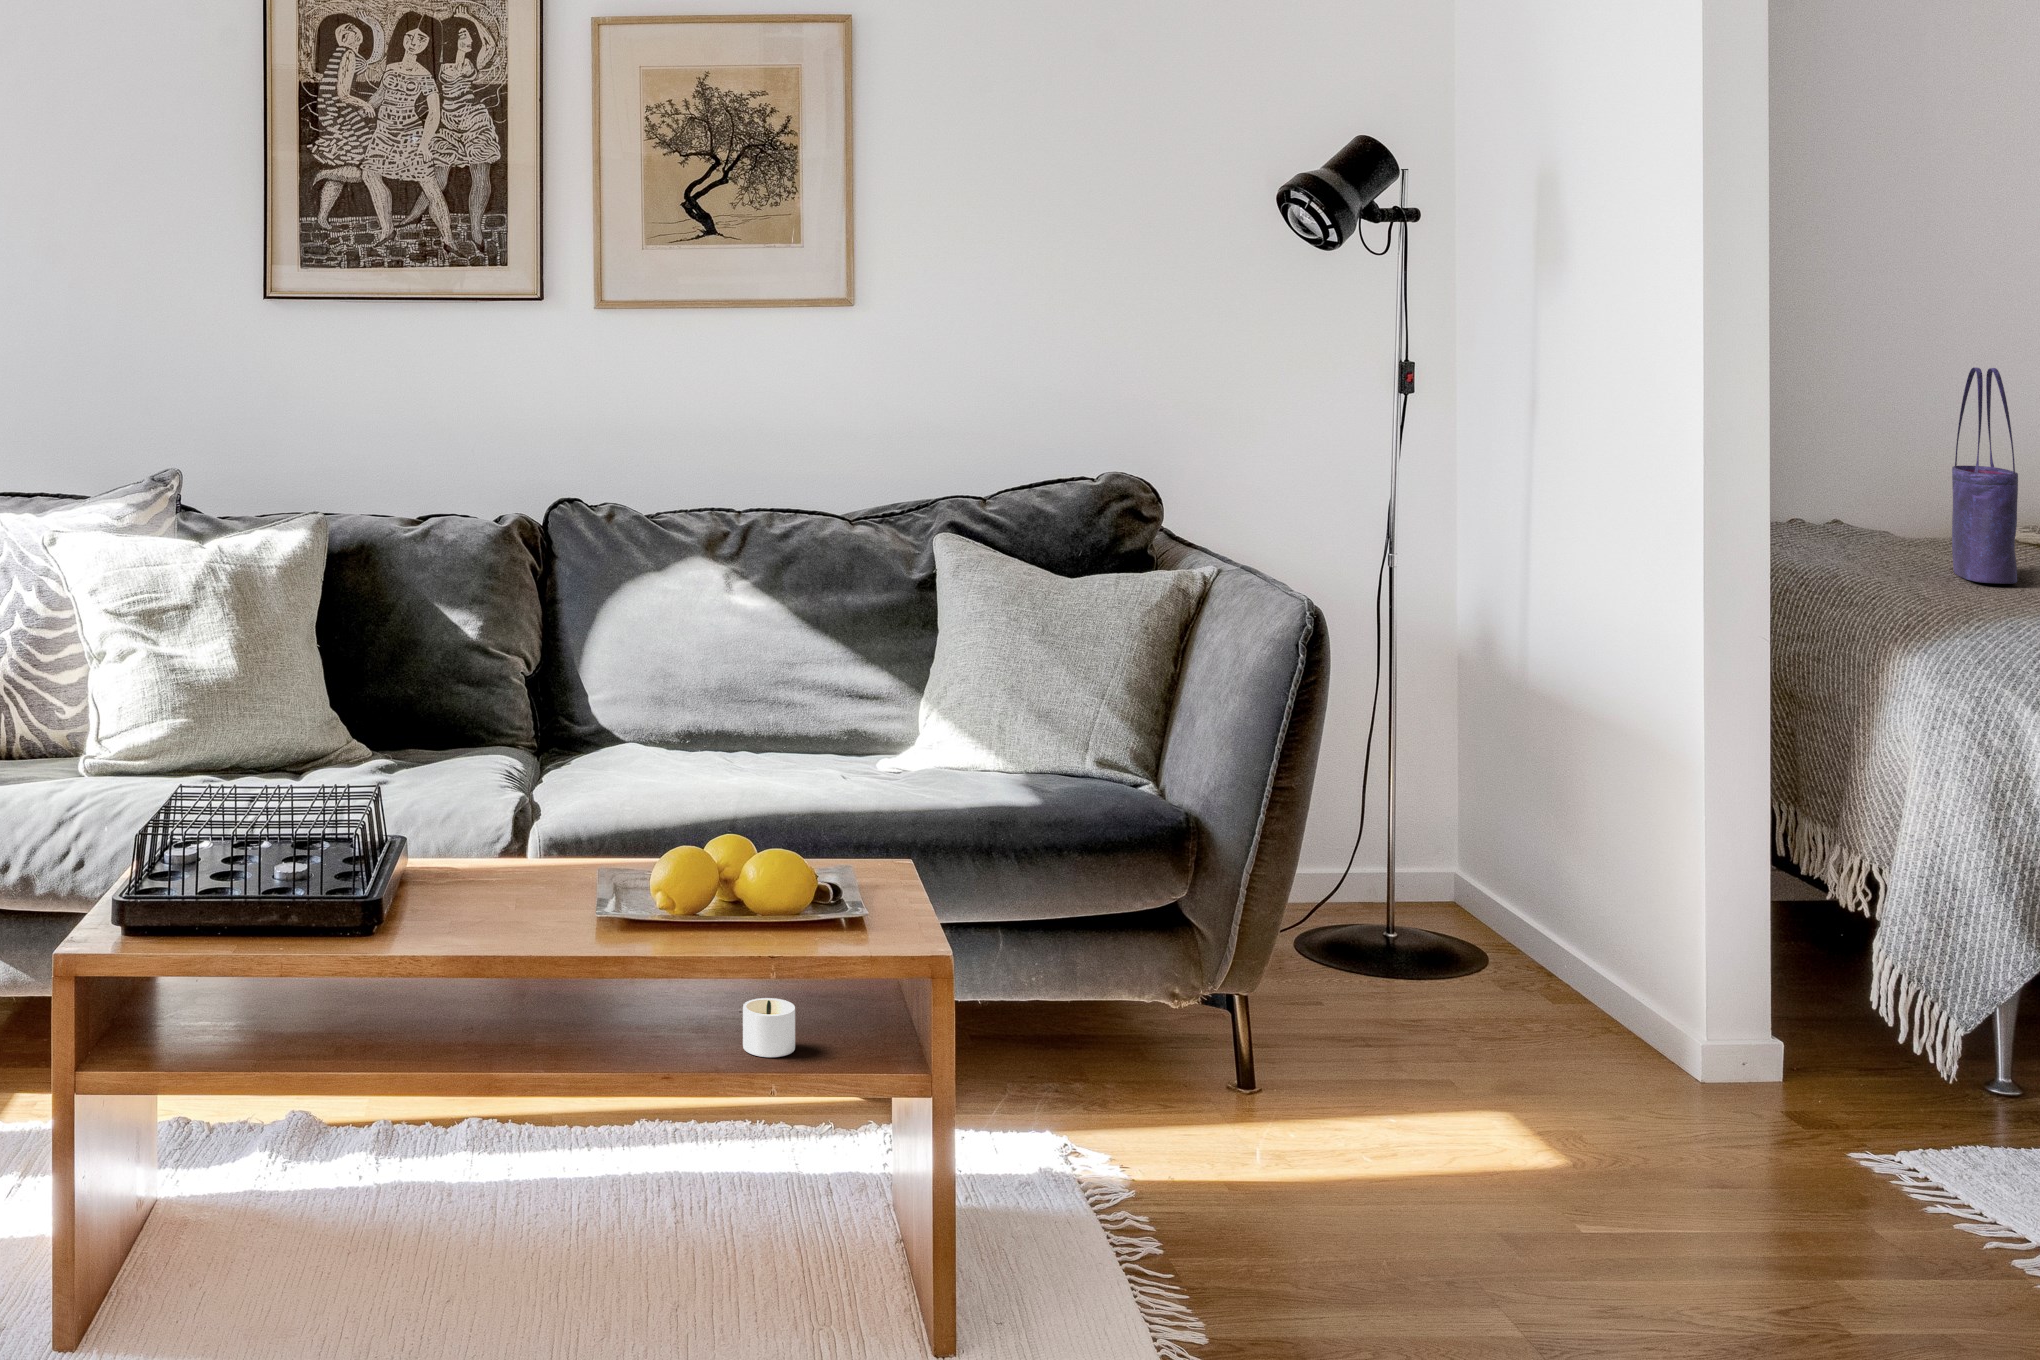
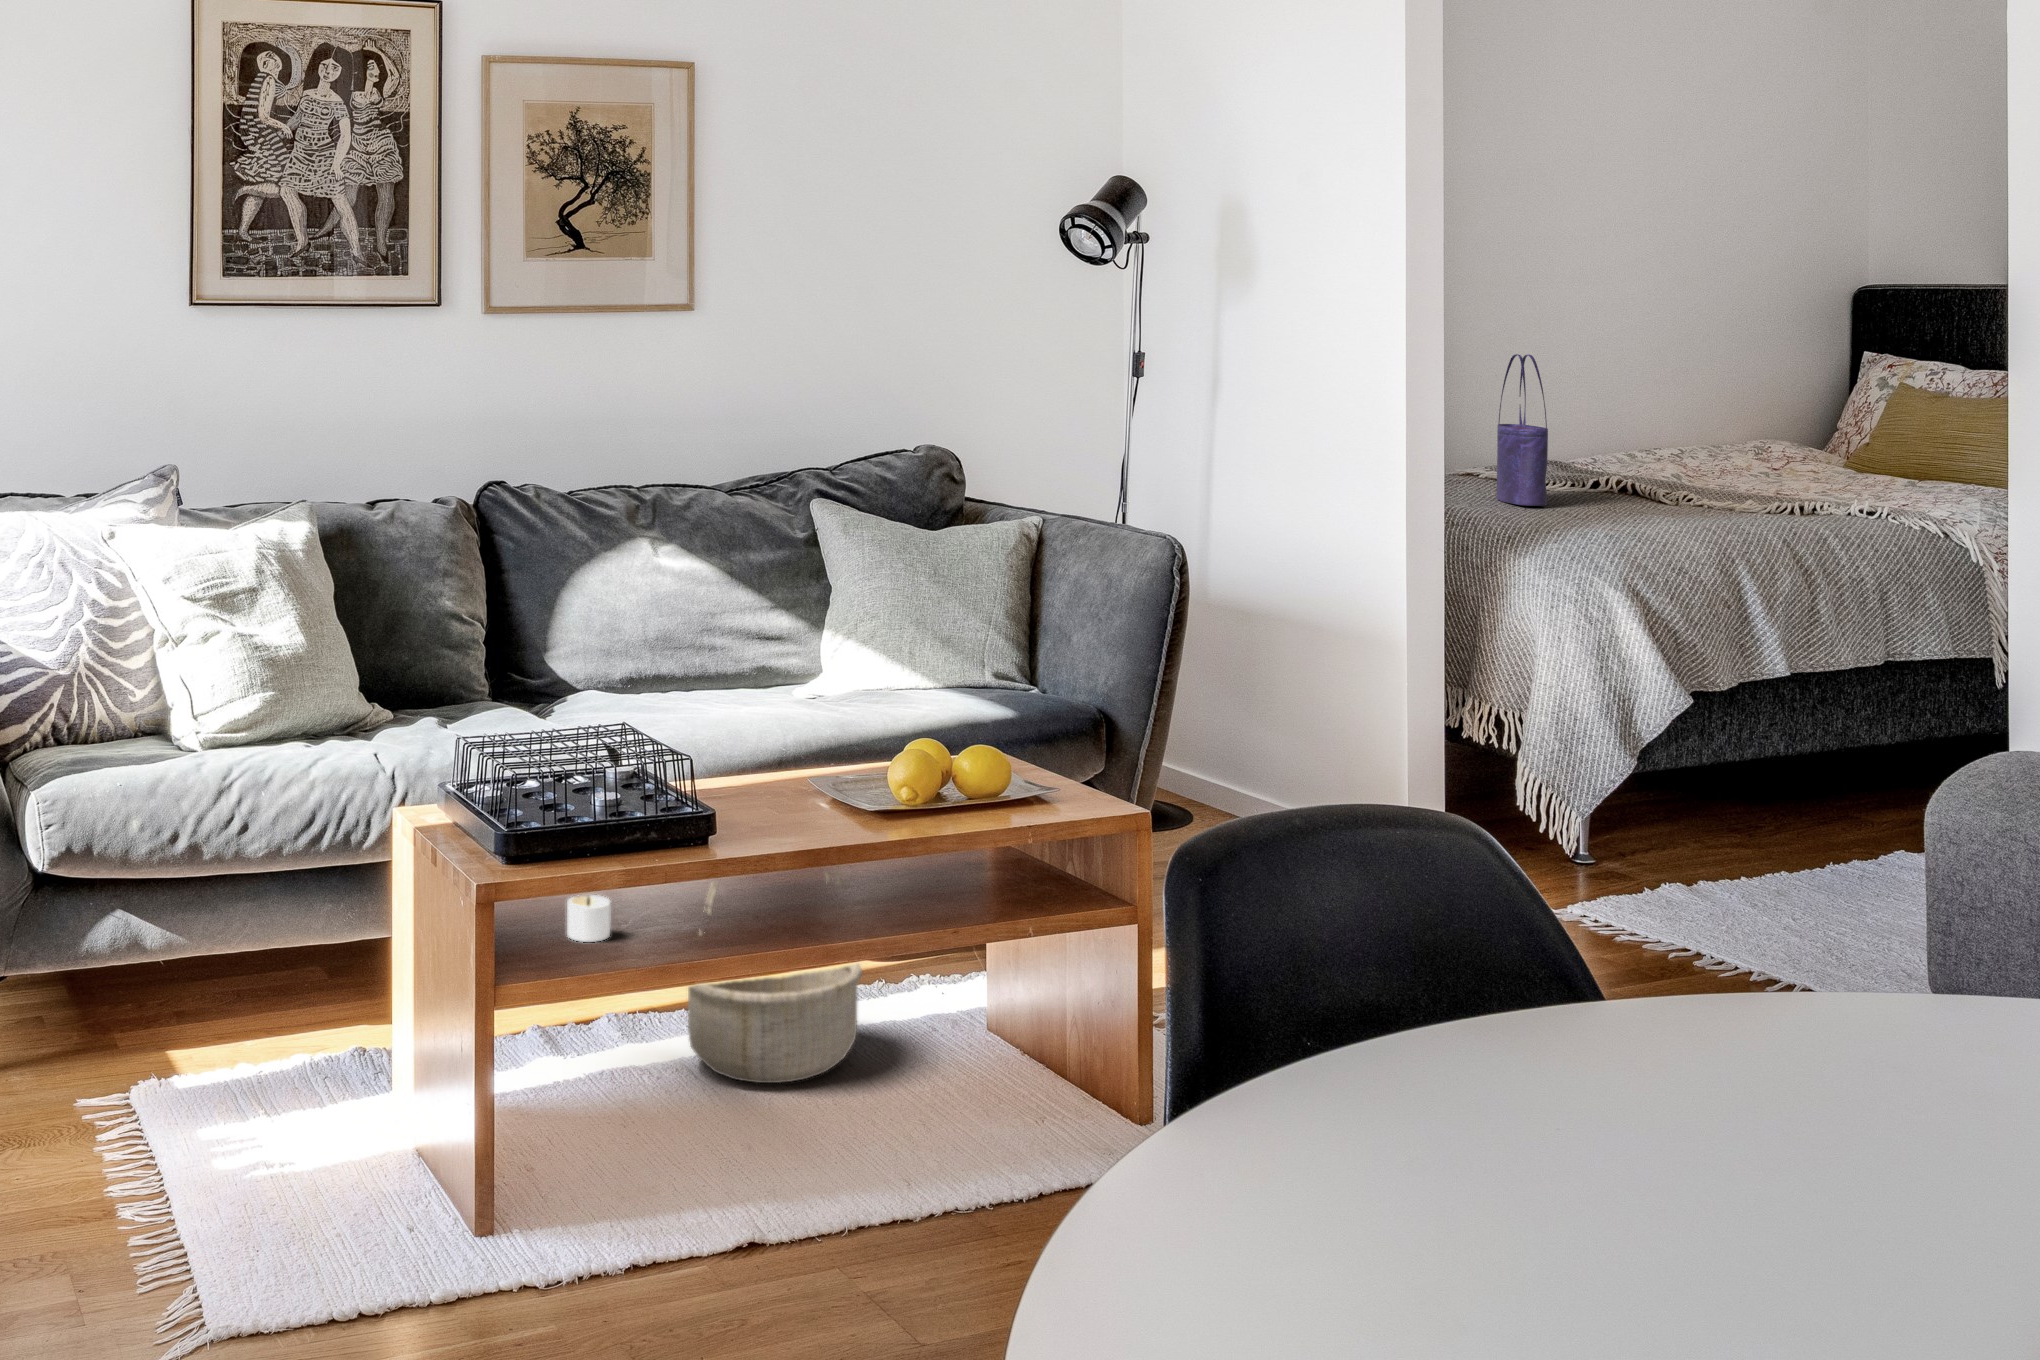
basket: none [463,922,695,1256] -> present [688,870,863,1083]
candle: present [743,998,795,1057] -> present [567,895,611,942]

